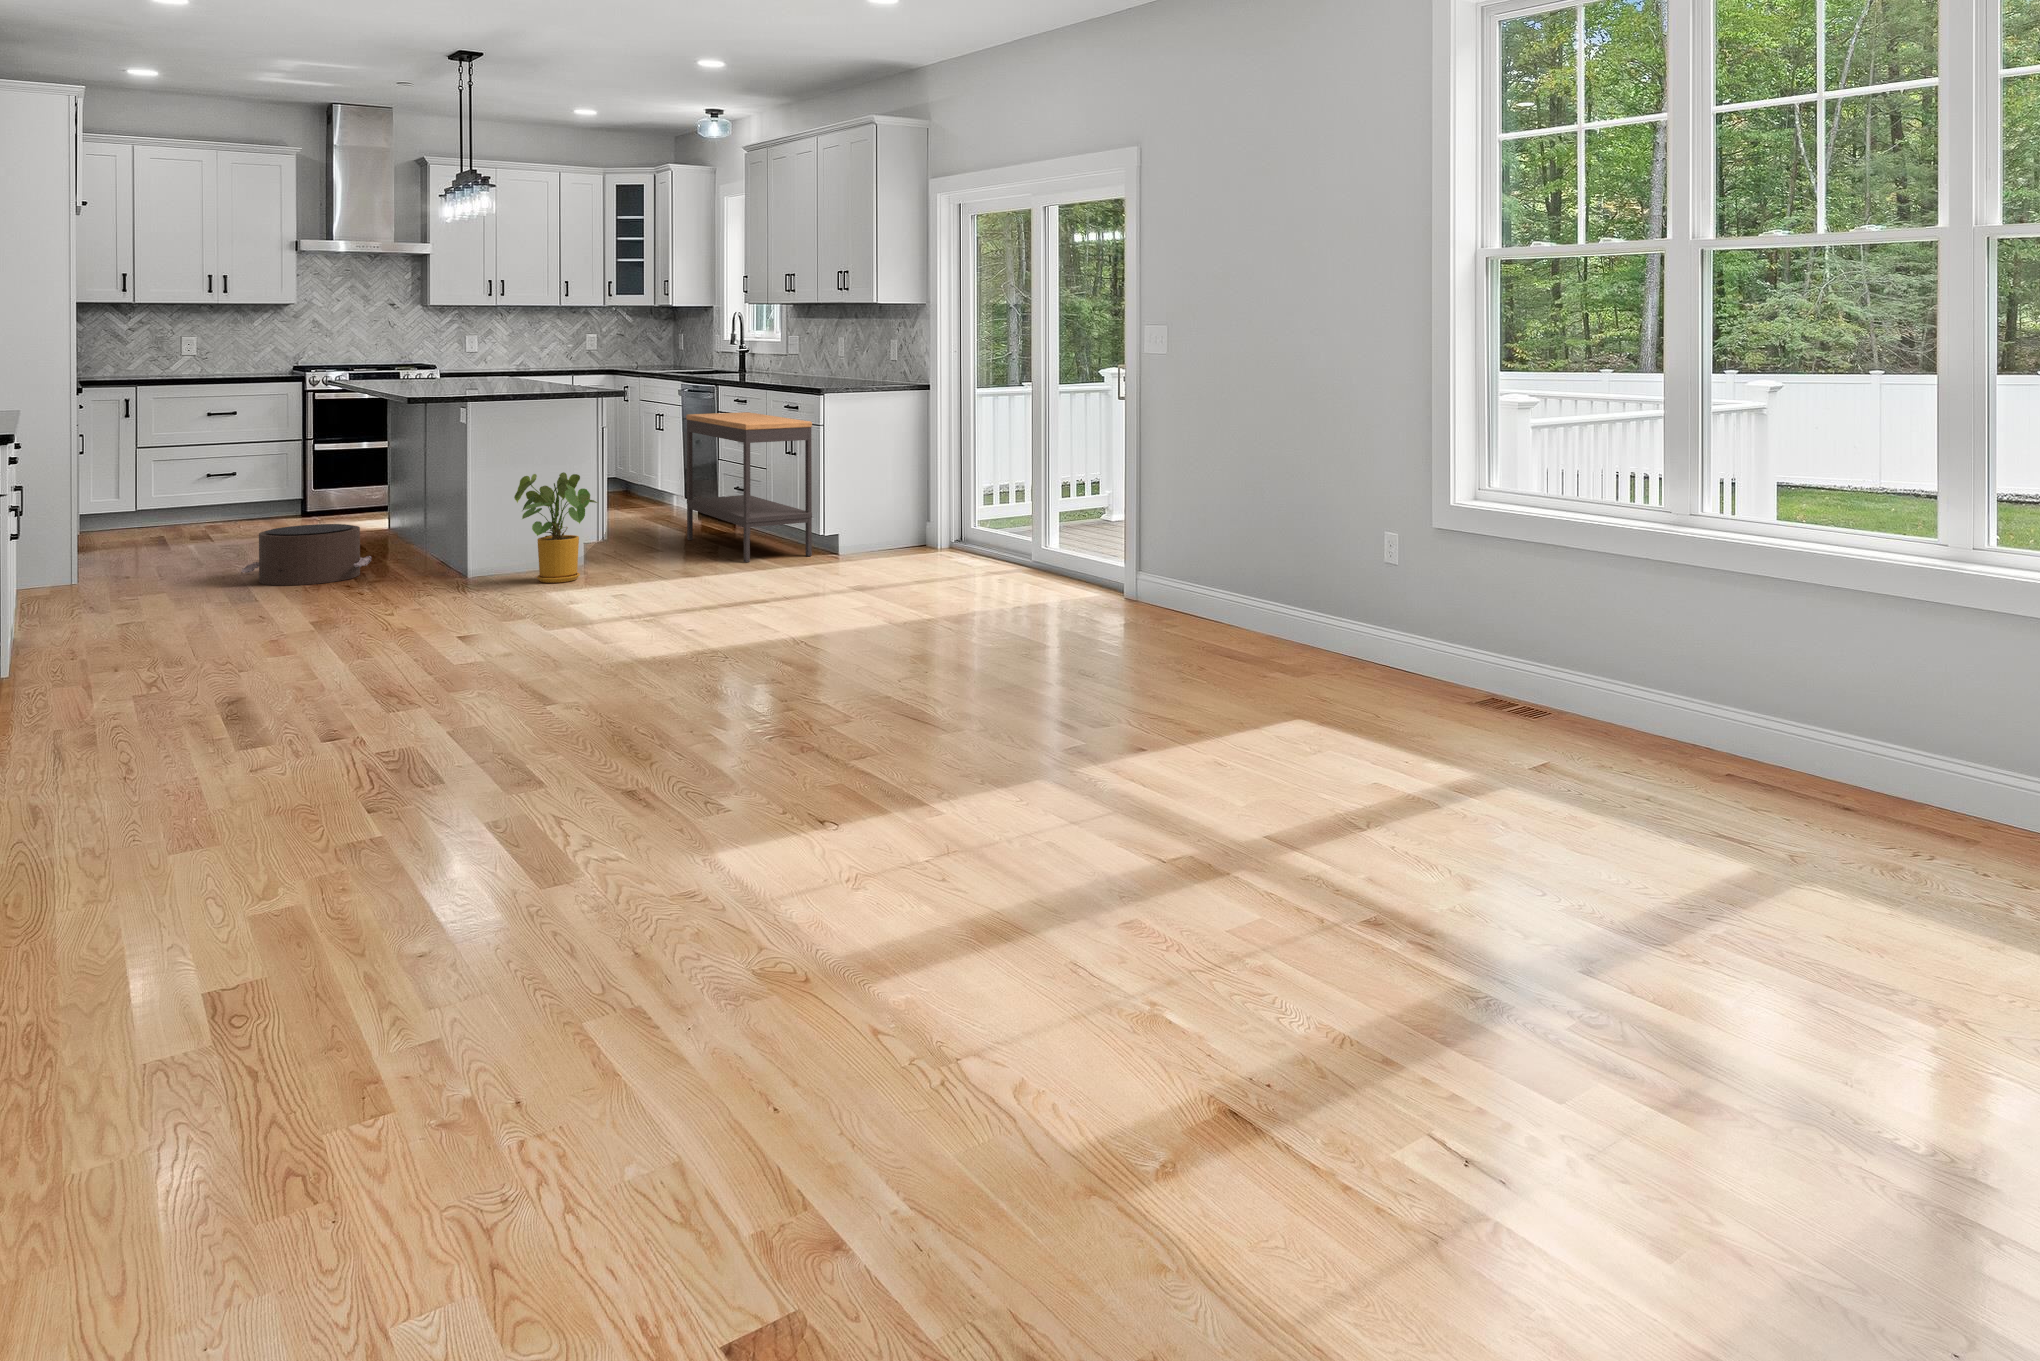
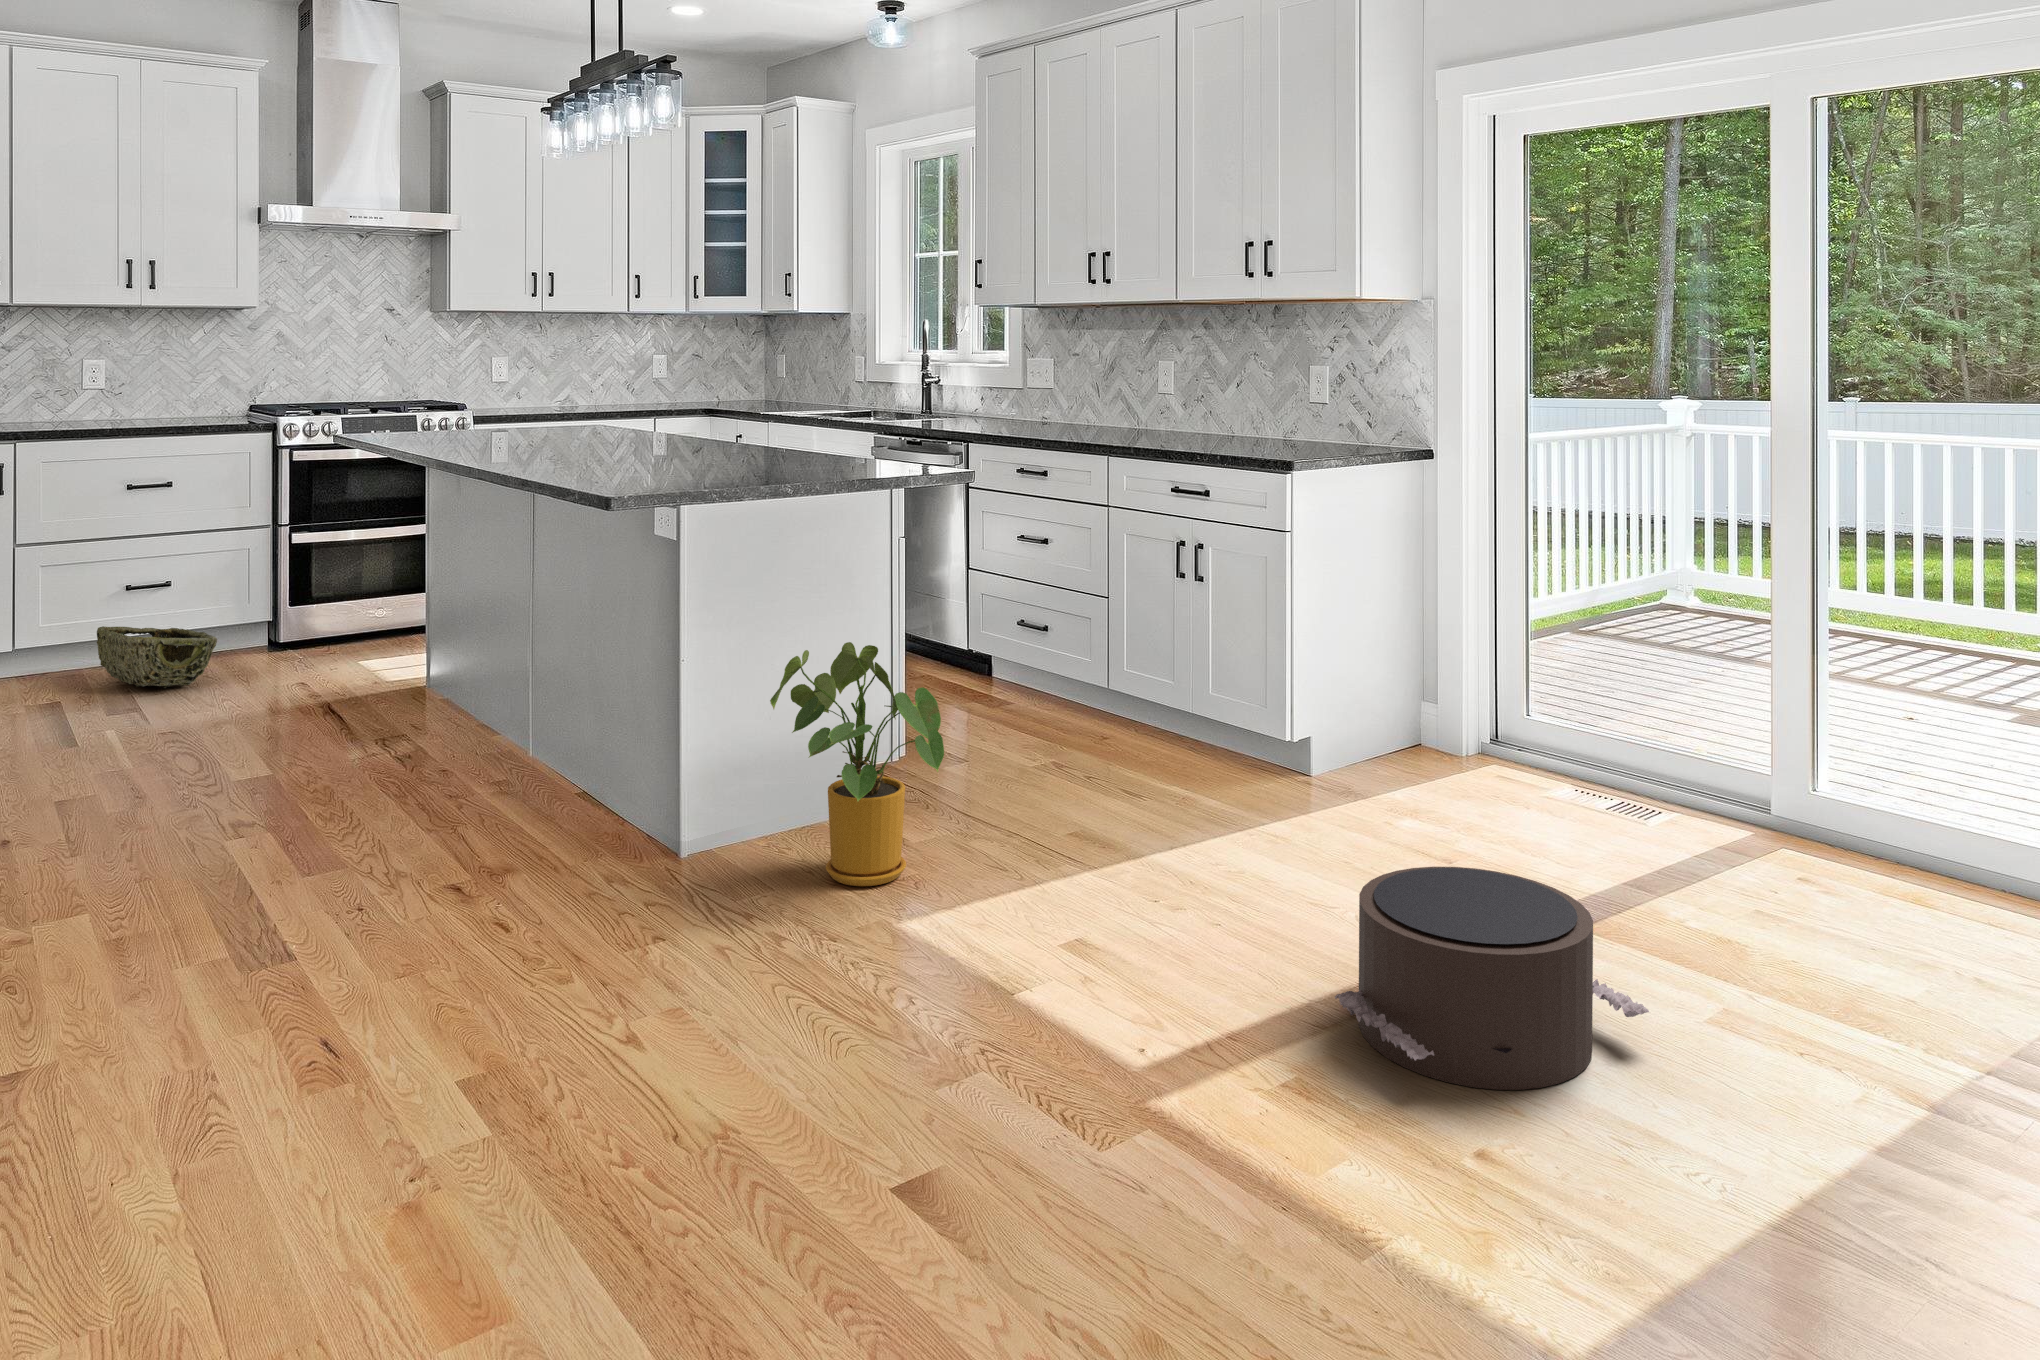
console table: present [686,412,812,562] -> none [955,497,1255,805]
woven basket: none [190,496,263,531] -> present [97,626,217,688]
pouf: present [241,524,372,585] -> present [1335,867,1649,1090]

